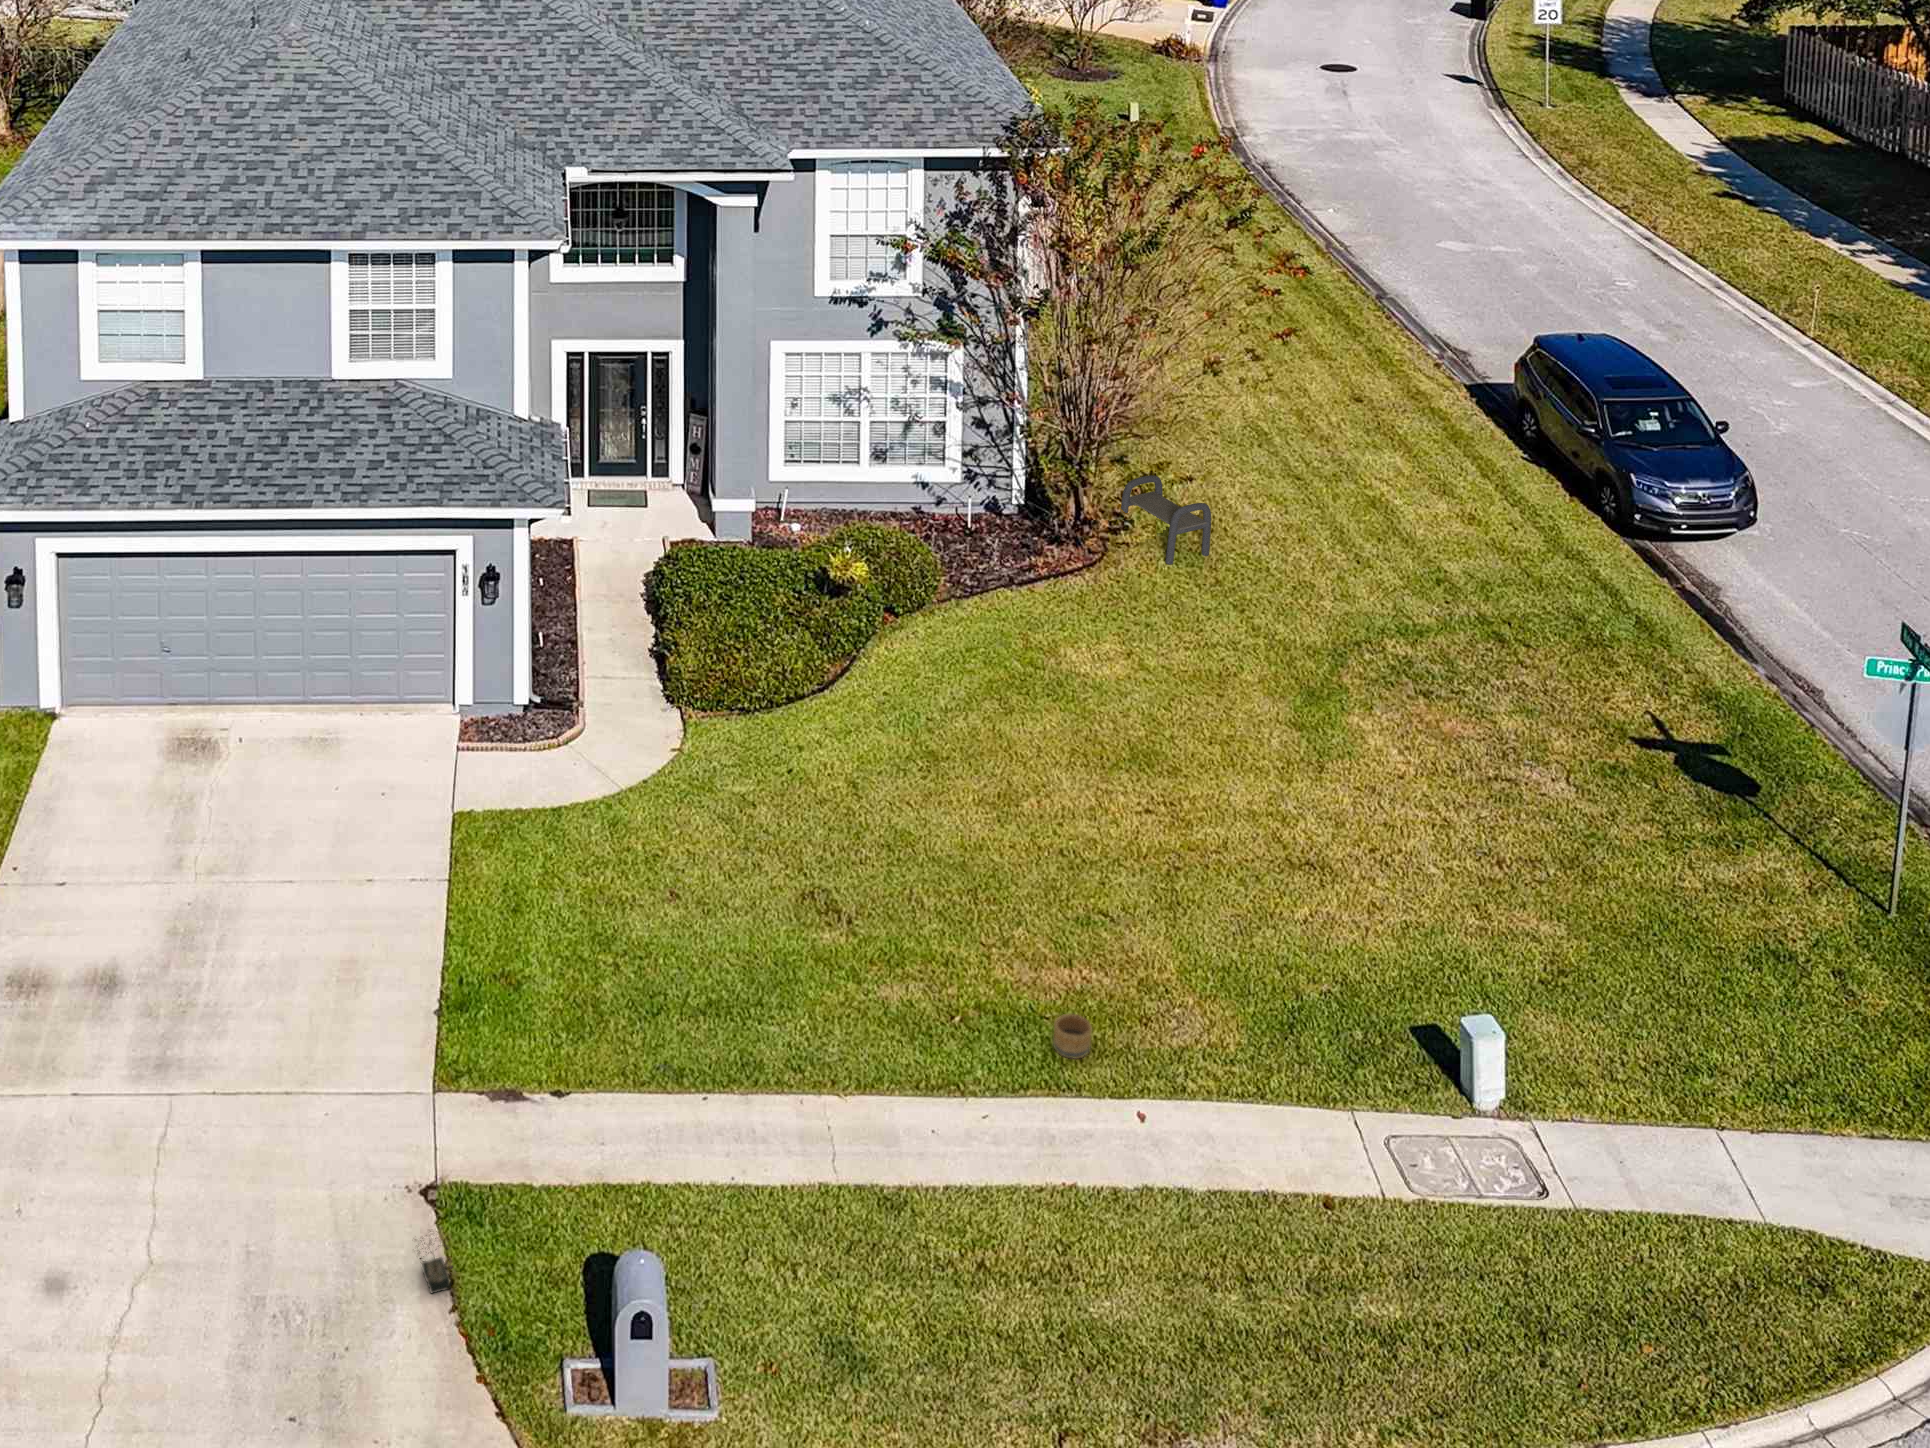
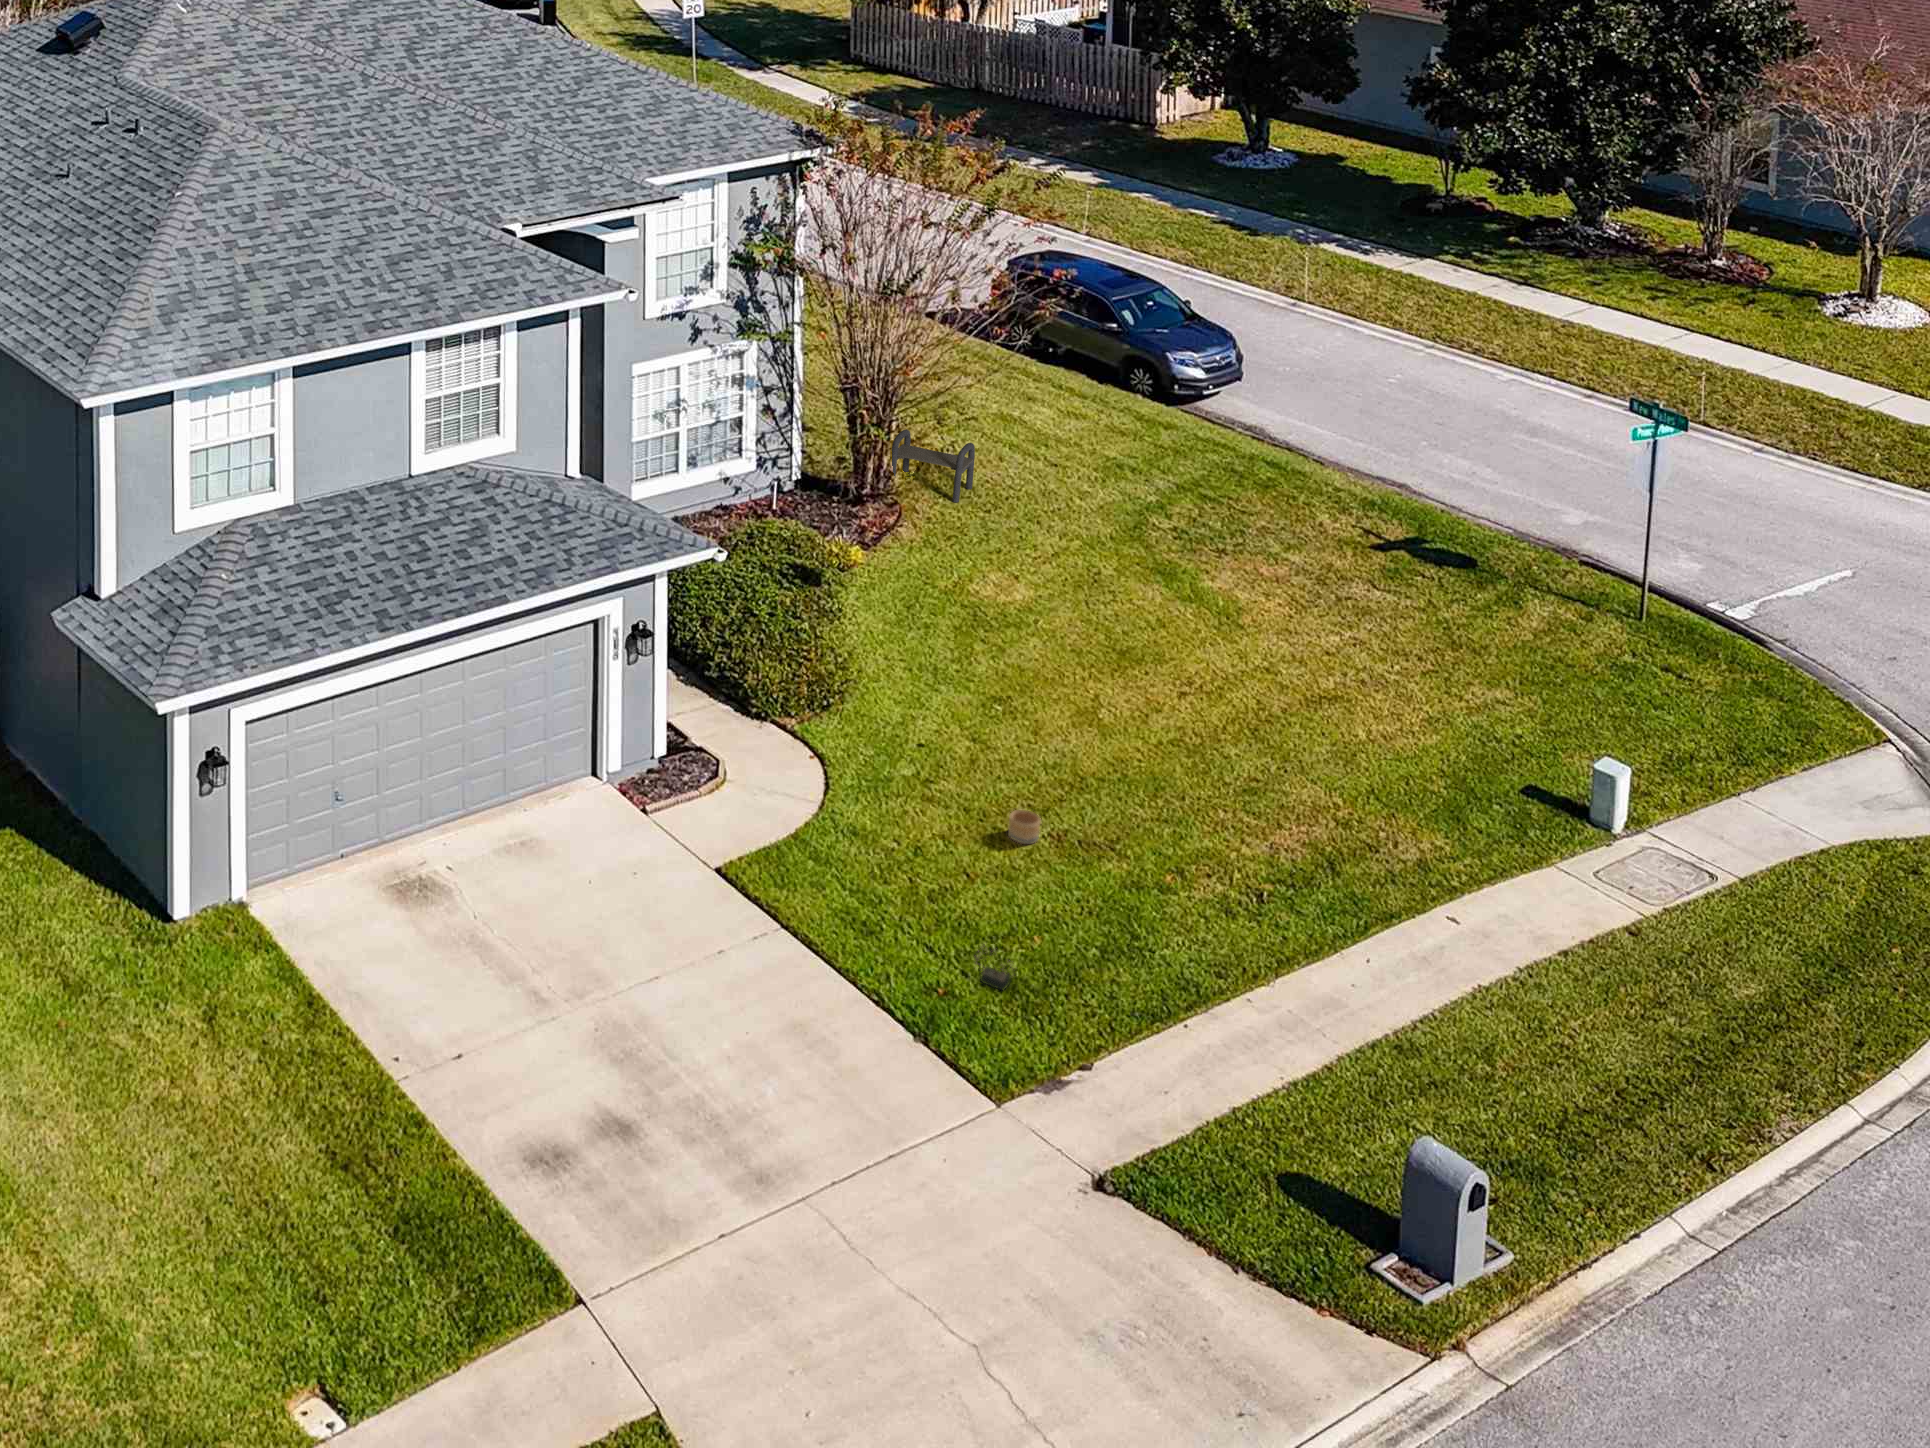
basket: present [1053,1014,1092,1059] -> present [1008,810,1041,844]
decorative plant: present [418,1229,451,1293] -> present [975,948,1011,990]

